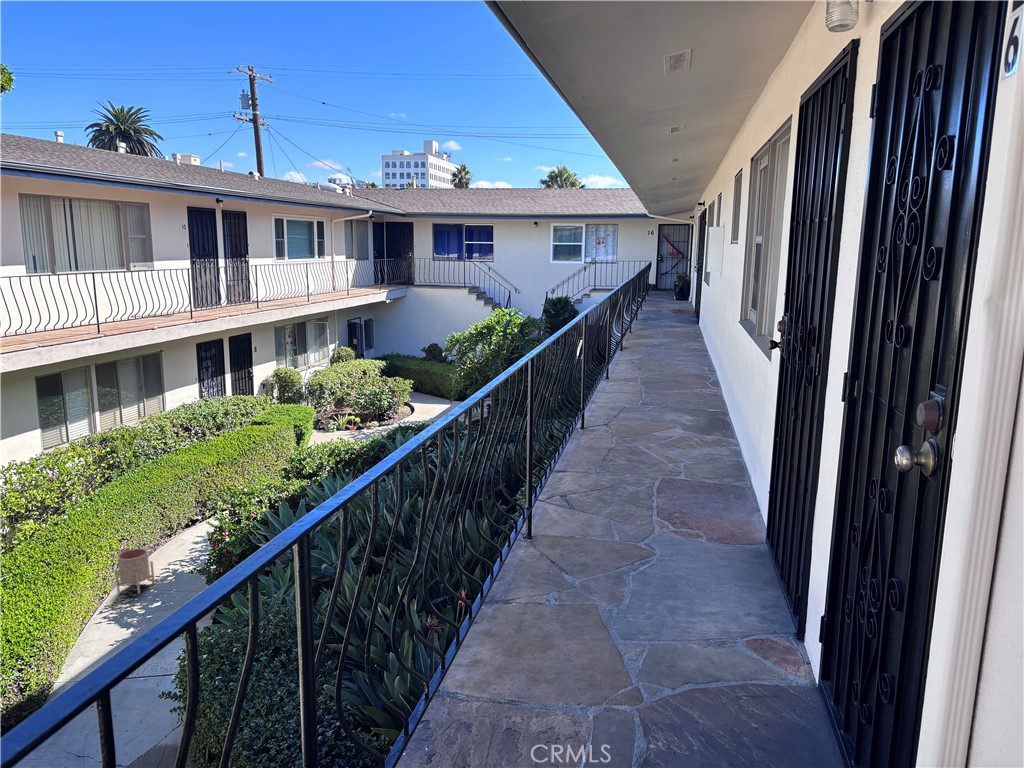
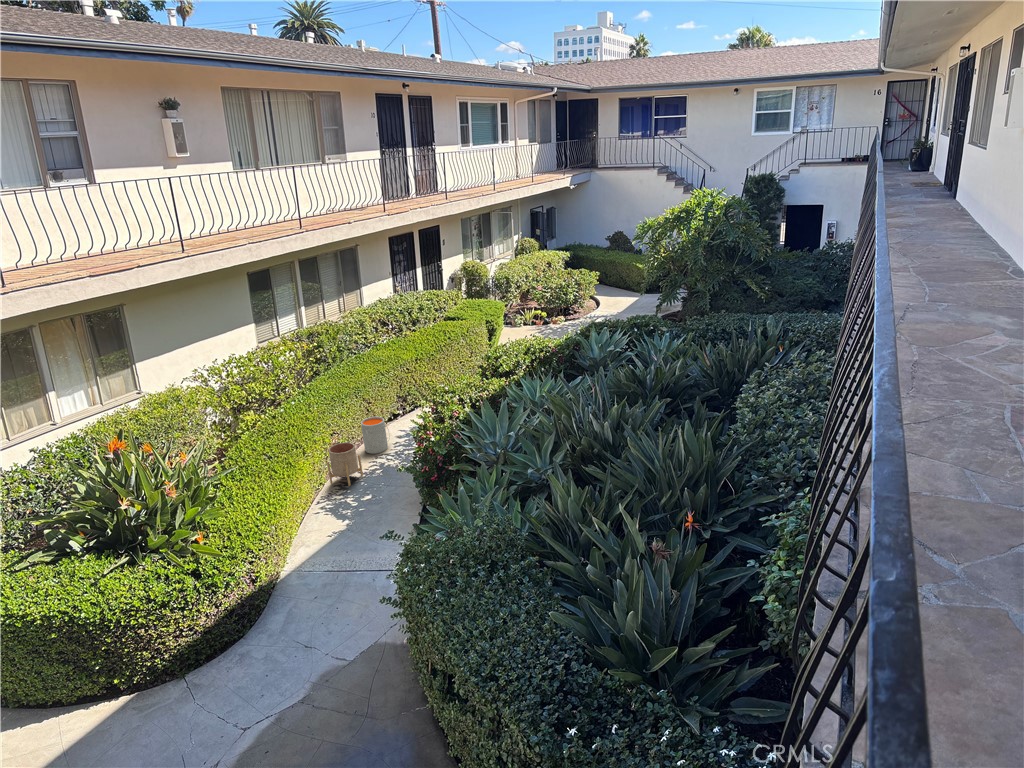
bucket: none [155,522,186,561] -> present [361,416,390,454]

